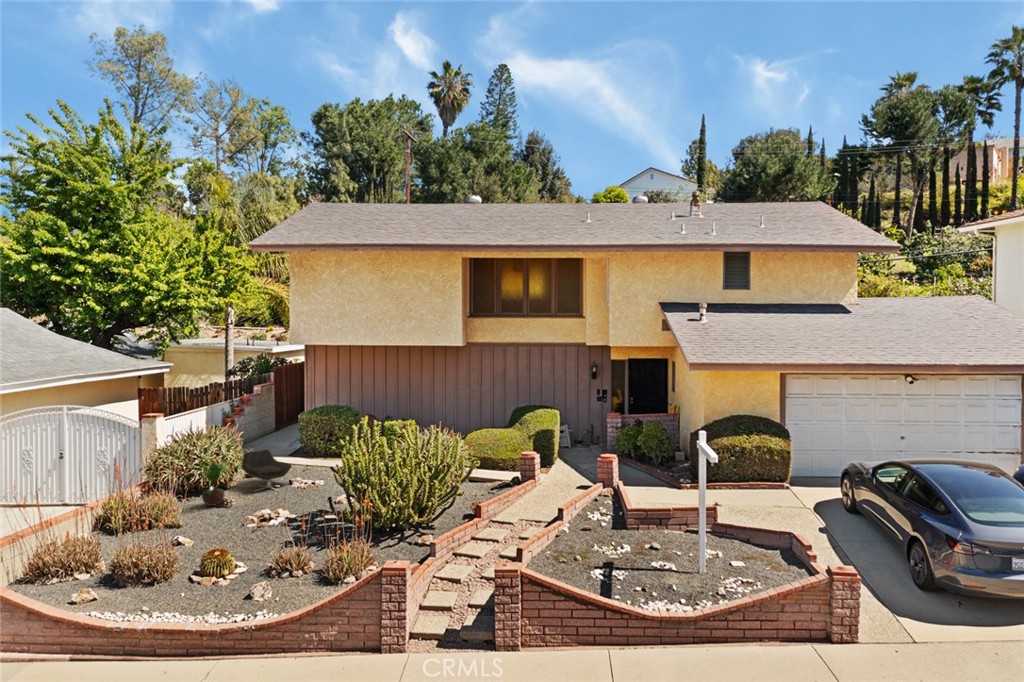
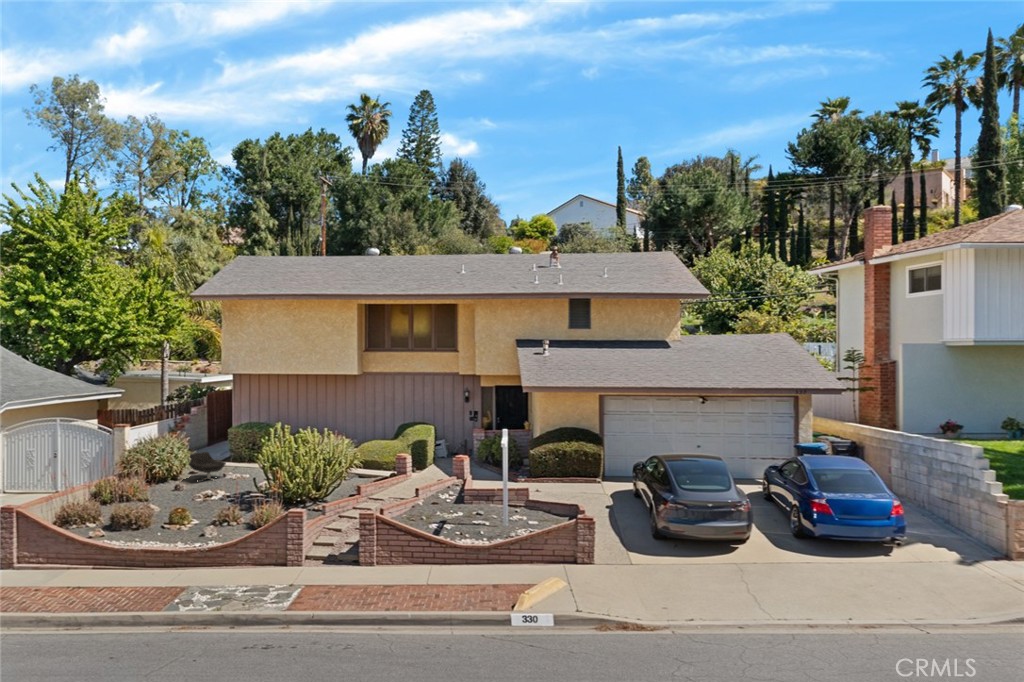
potted tree: present [202,461,227,506] -> none [159,456,181,490]

